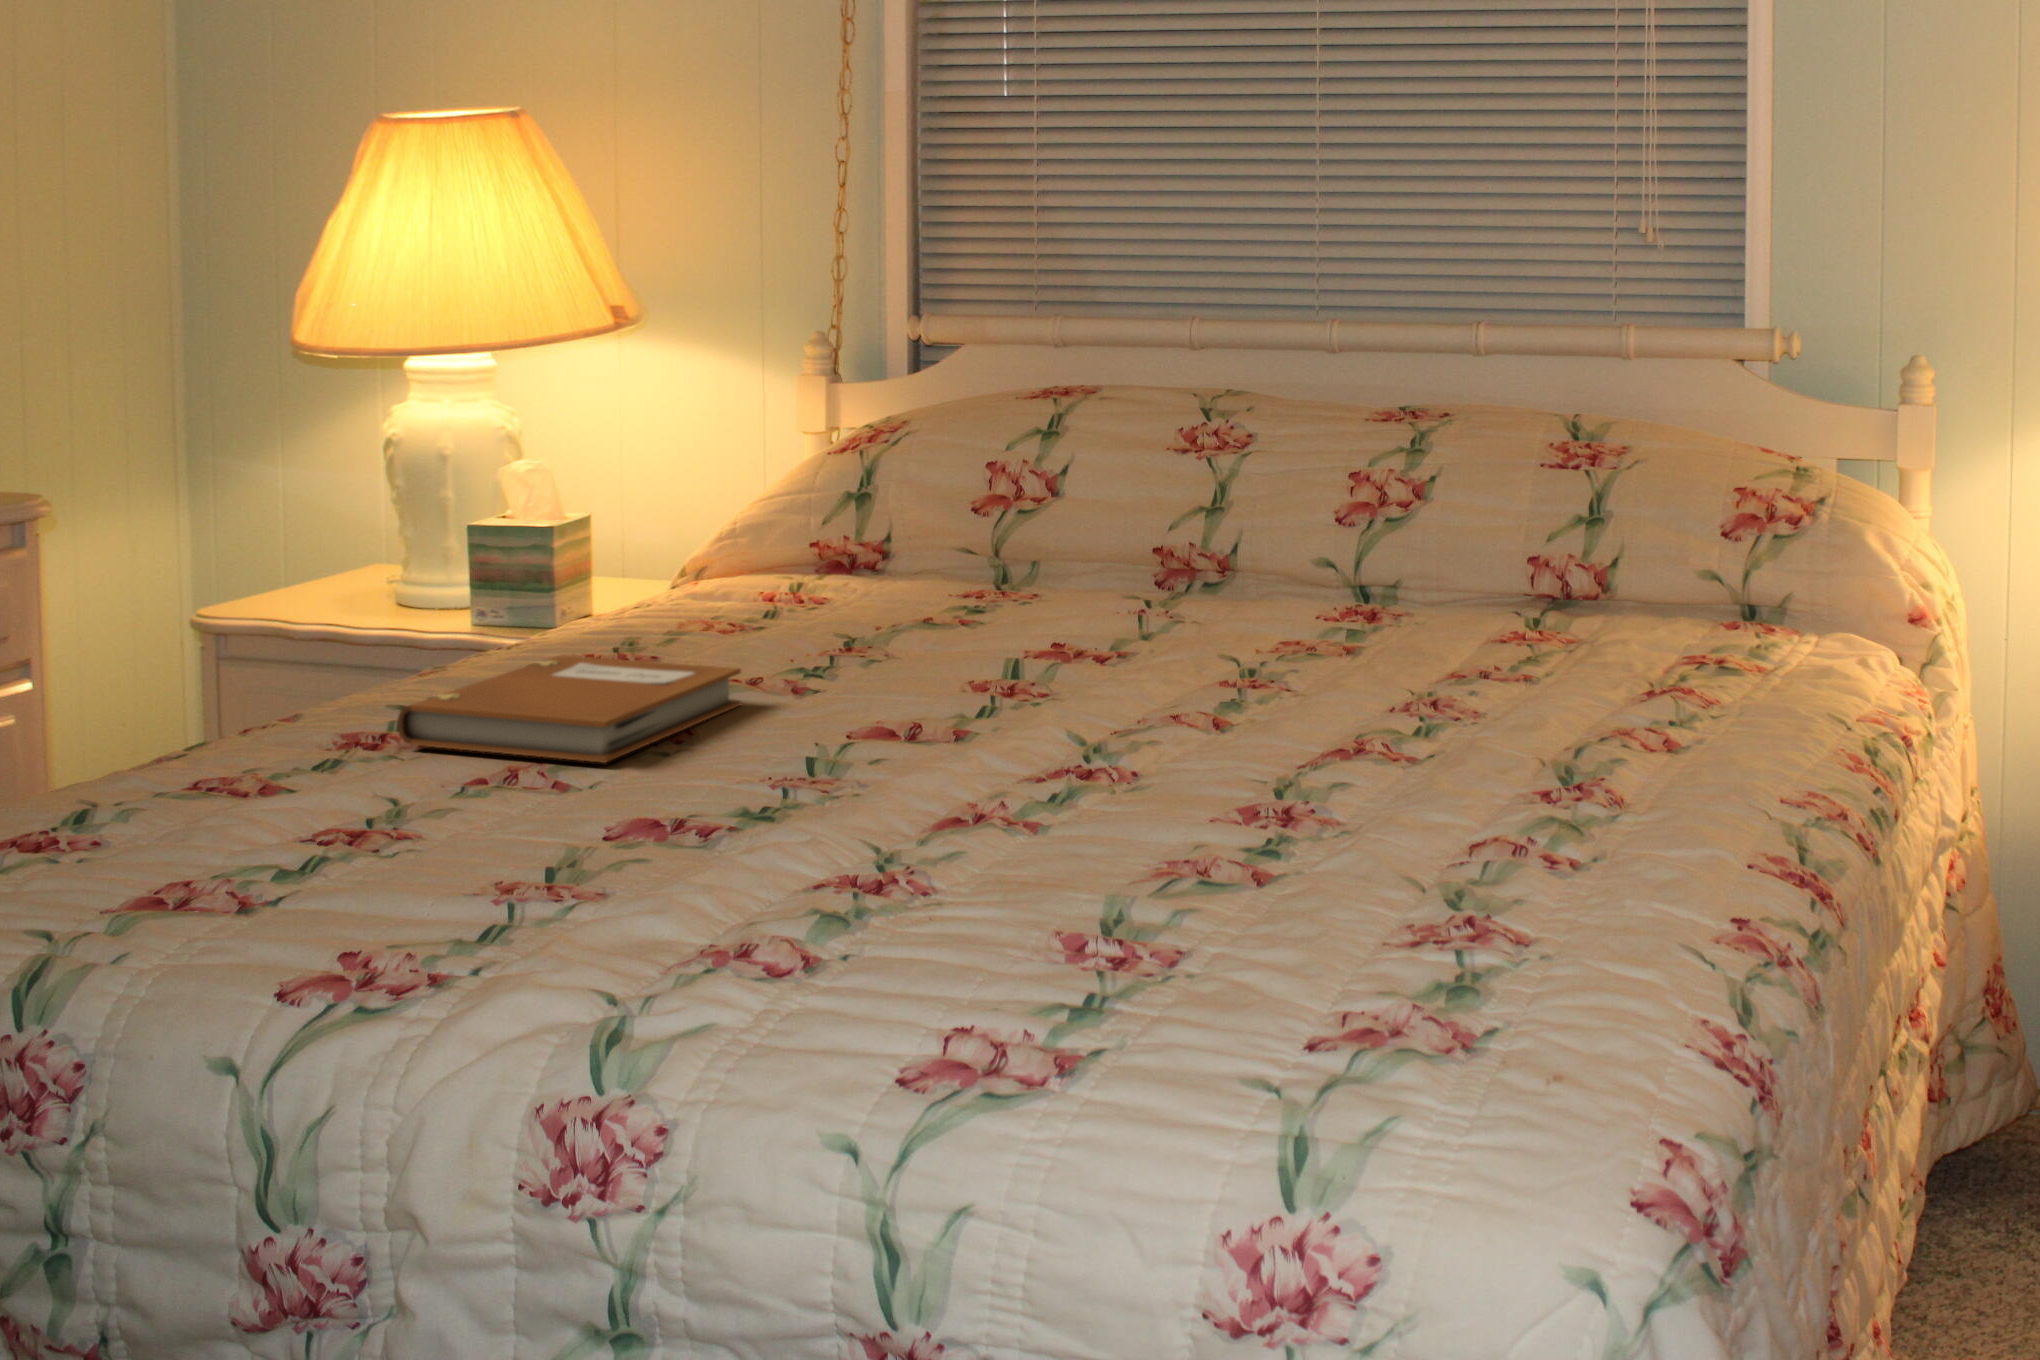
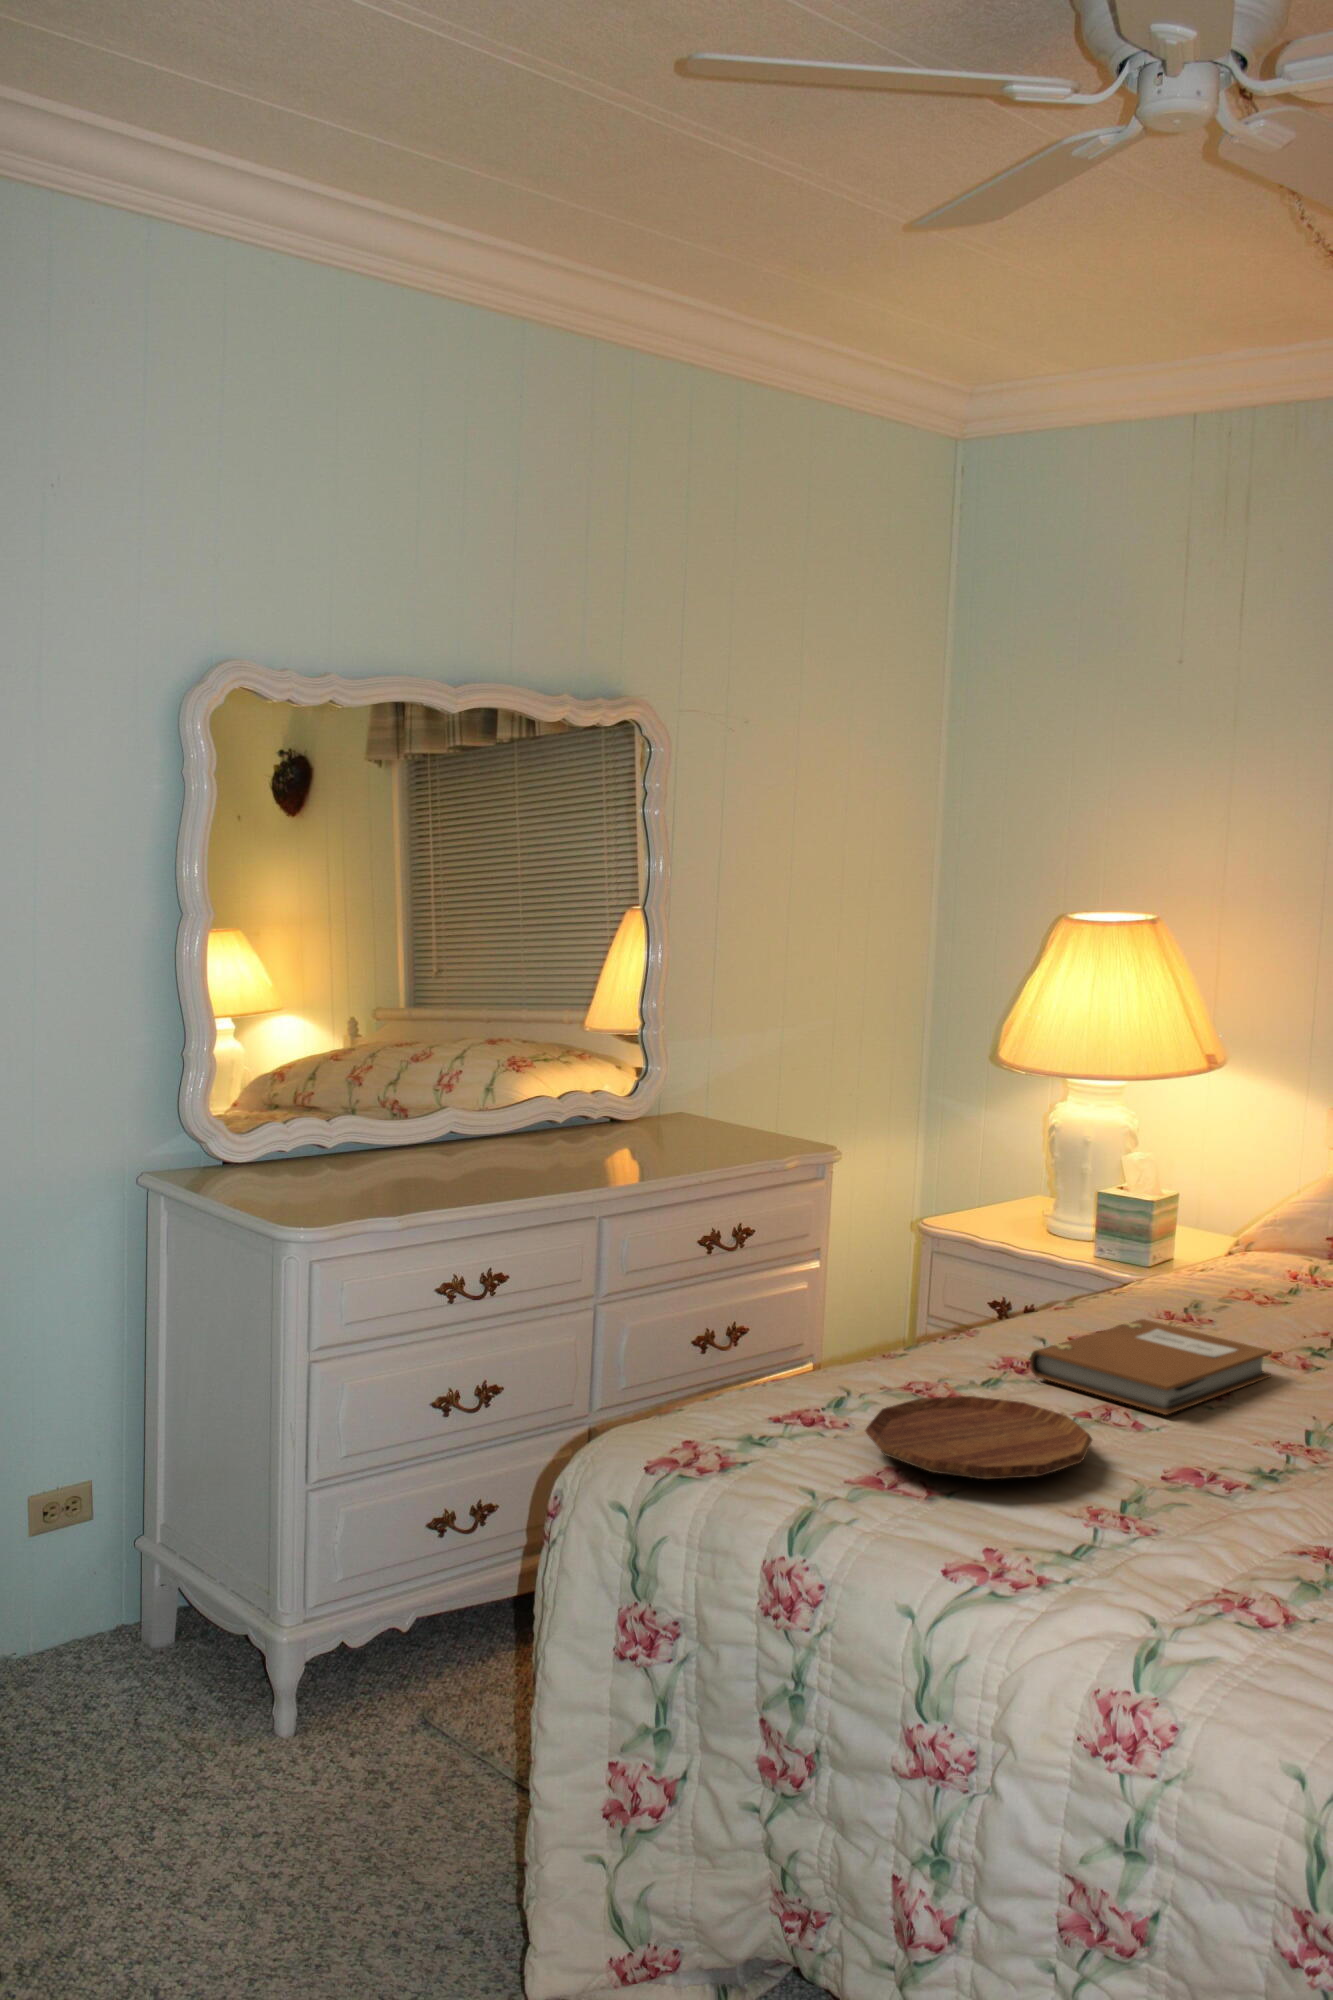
tray: none [138,769,504,874] -> present [865,1396,1092,1479]

